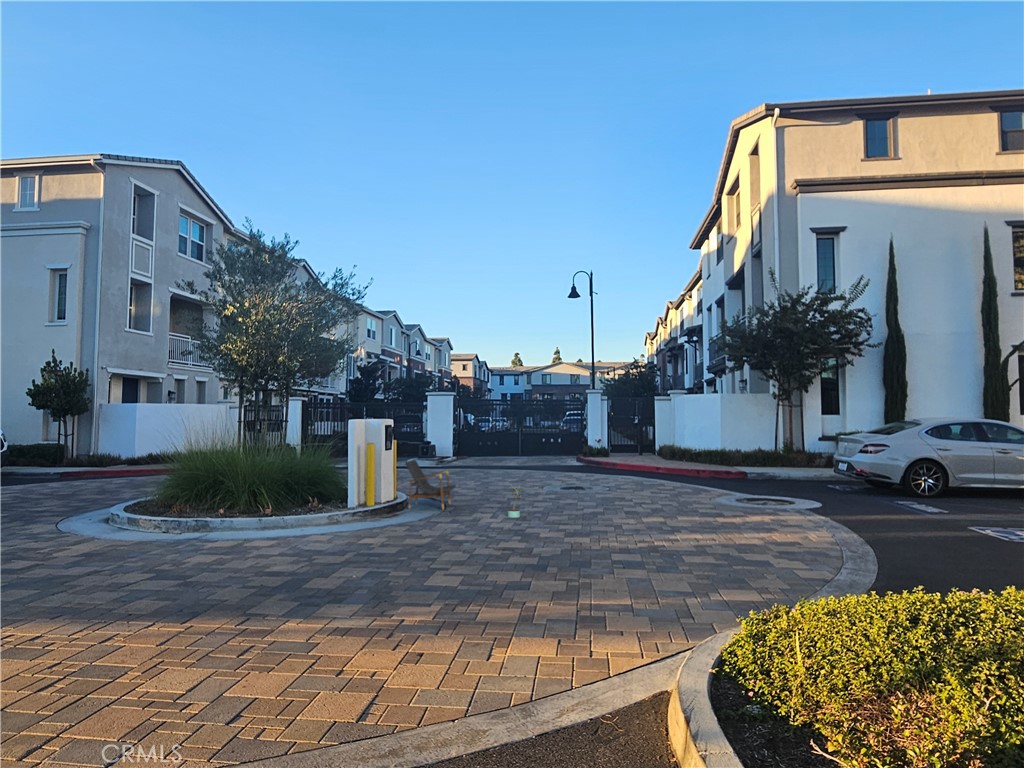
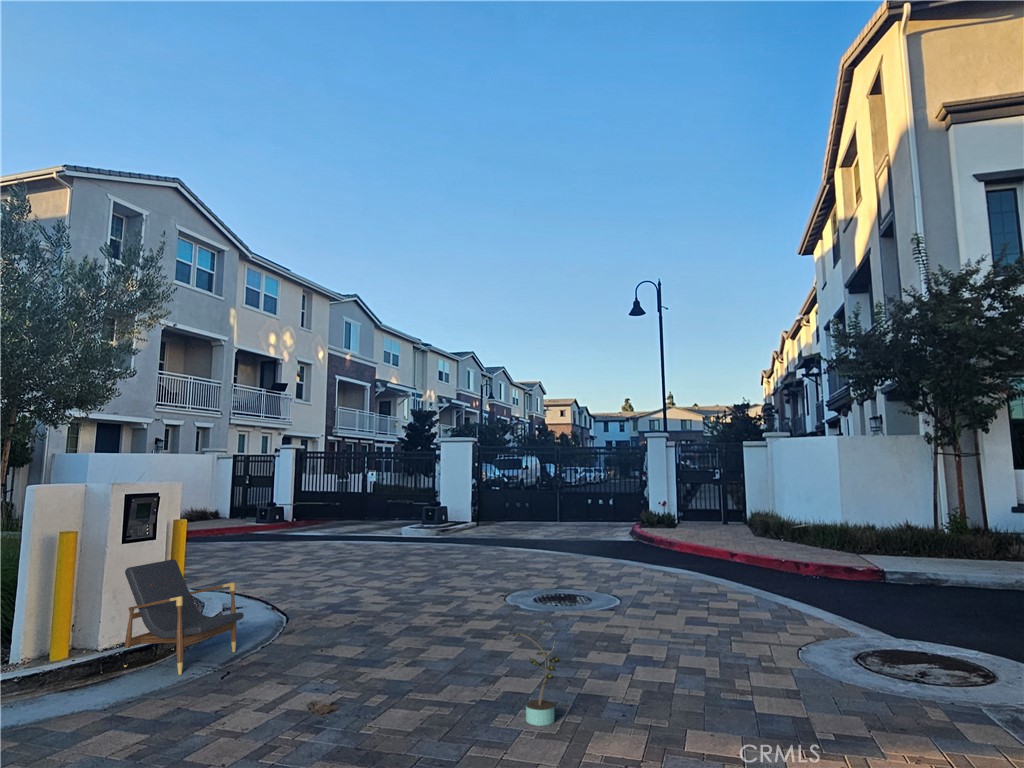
potted plant: present [504,478,524,518] -> present [513,622,560,726]

